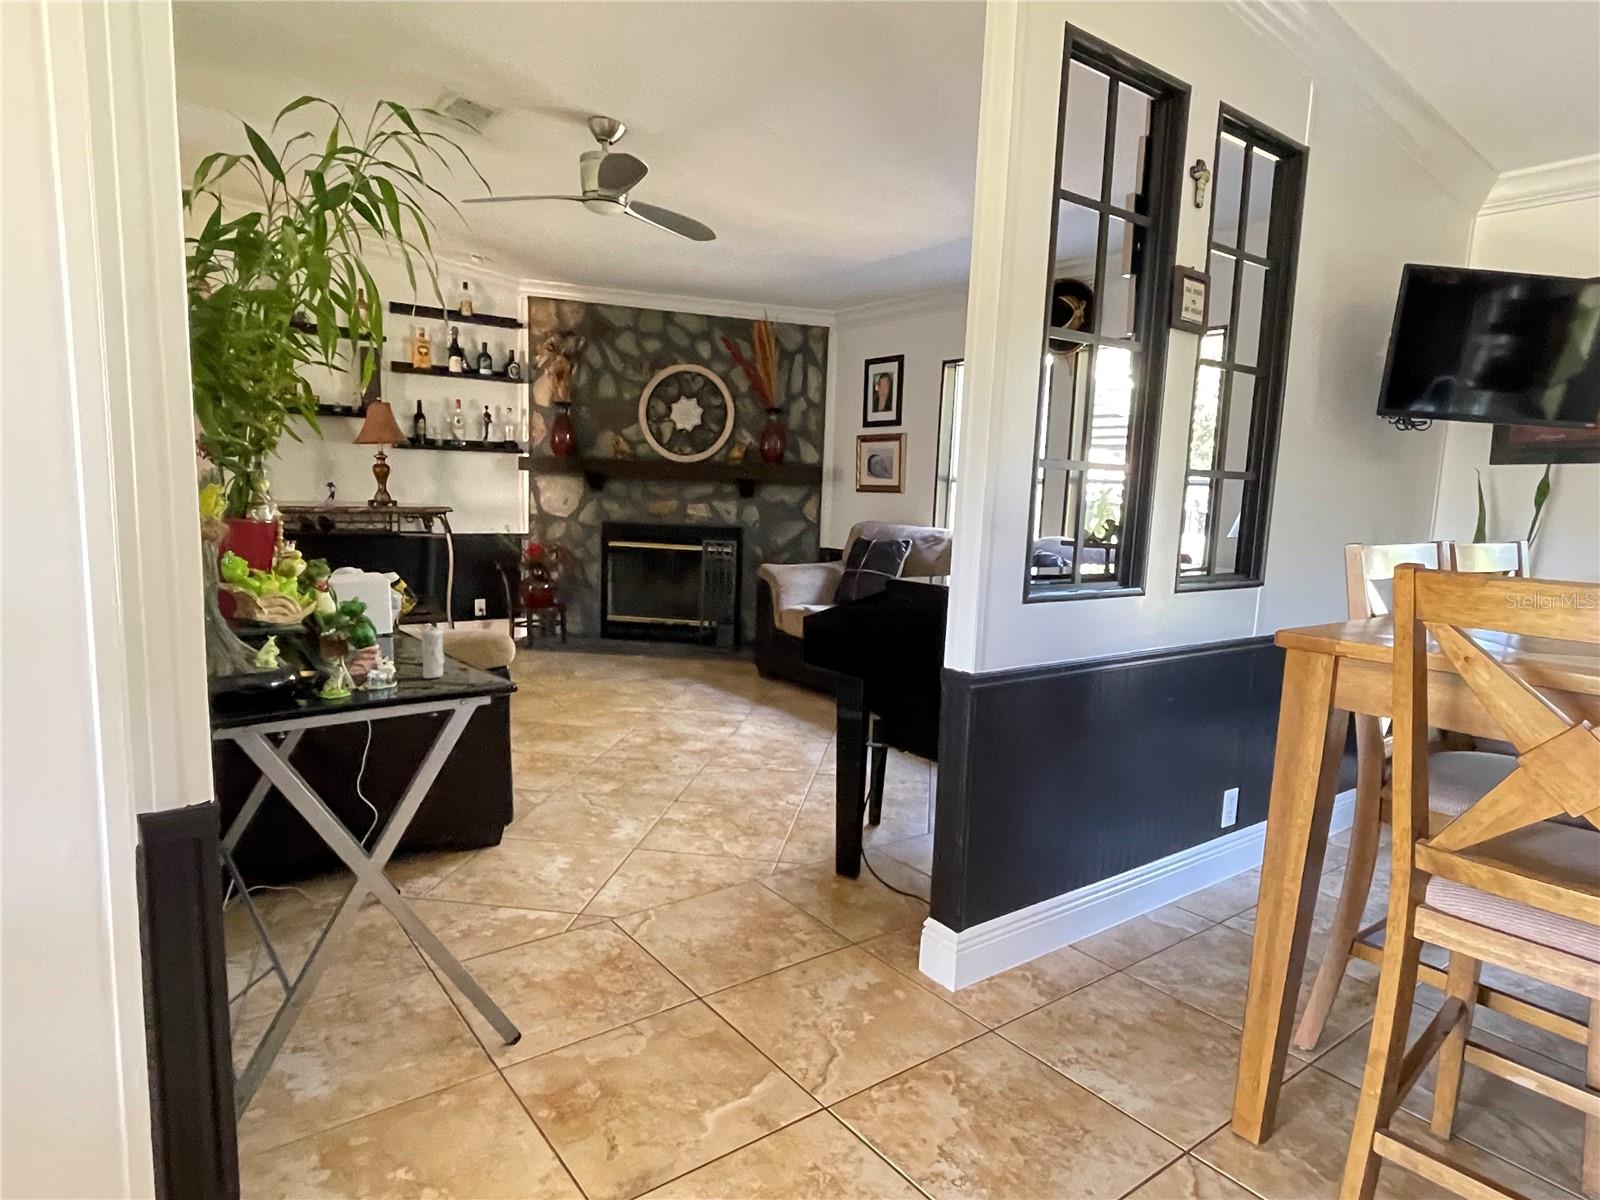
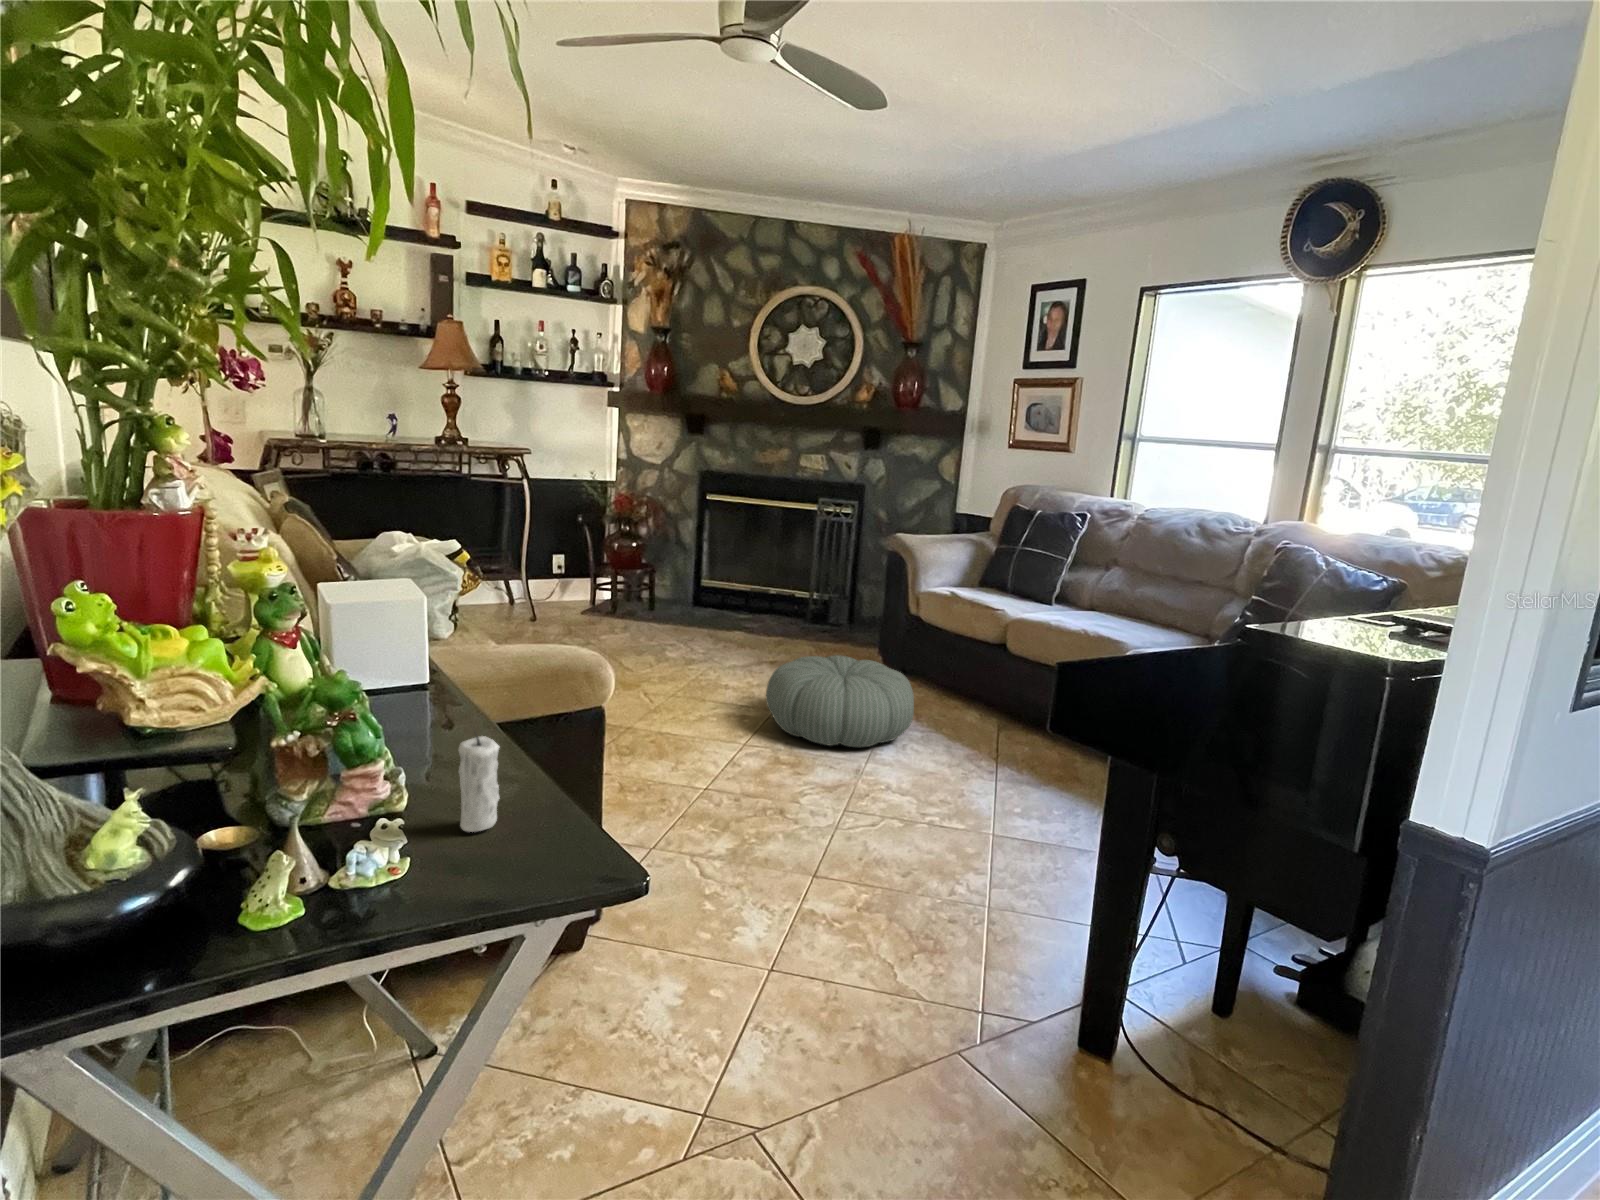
pouf: none [652,656,770,723] -> present [766,655,914,747]

